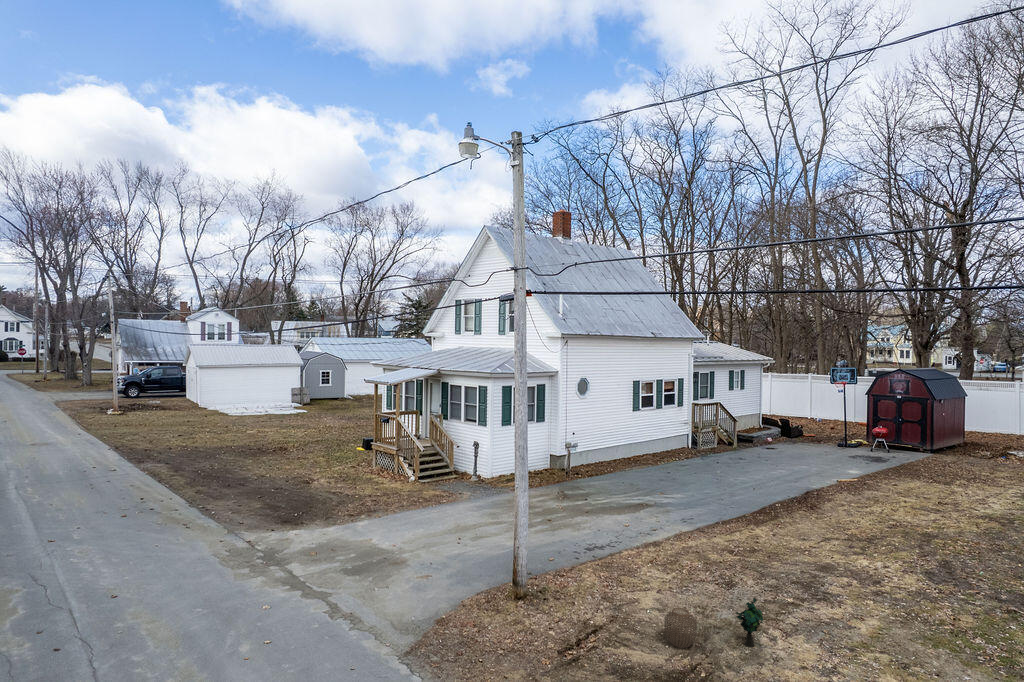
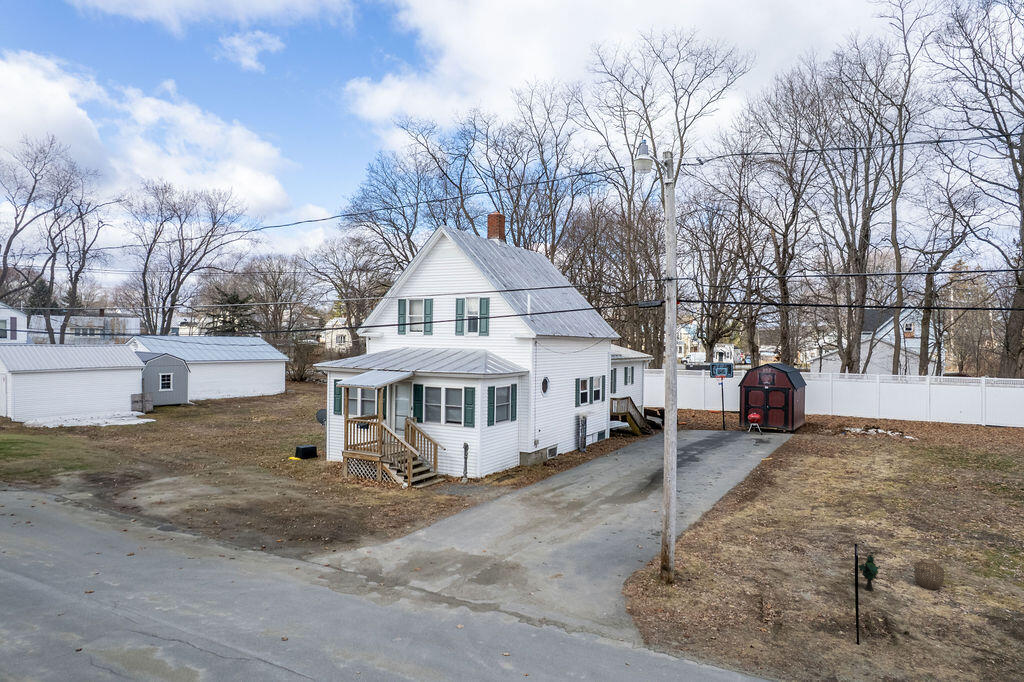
woven basket: present [664,608,697,648] -> present [914,559,944,589]

